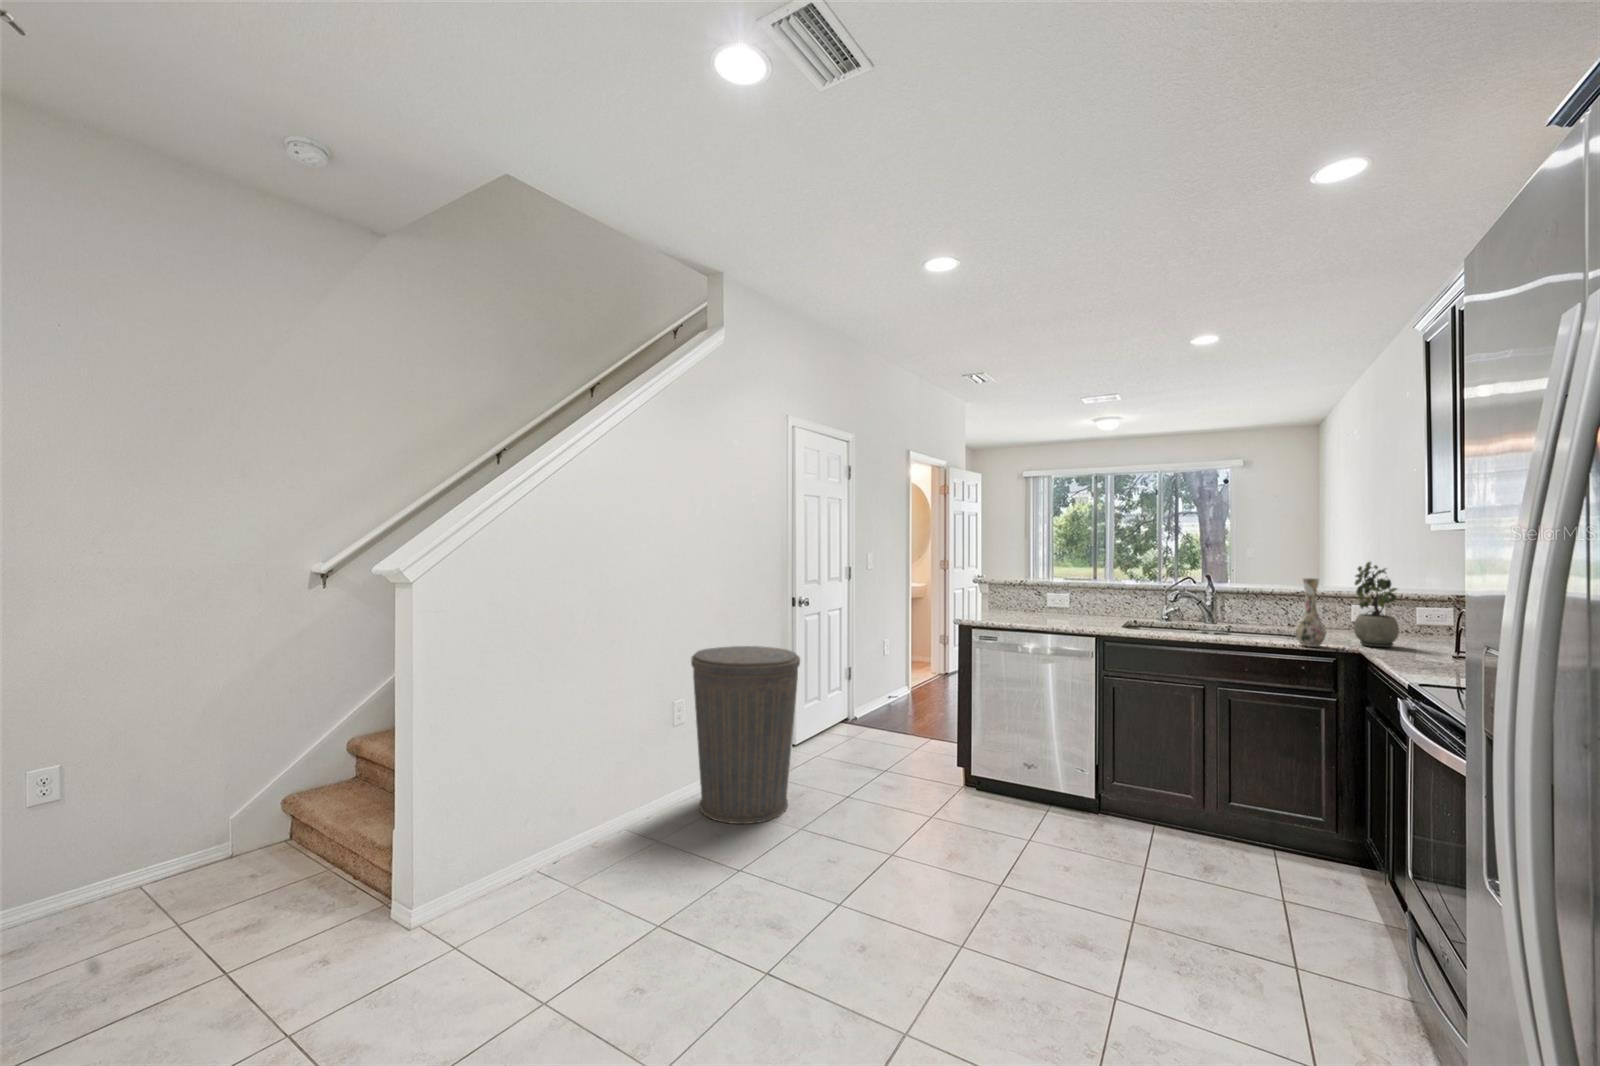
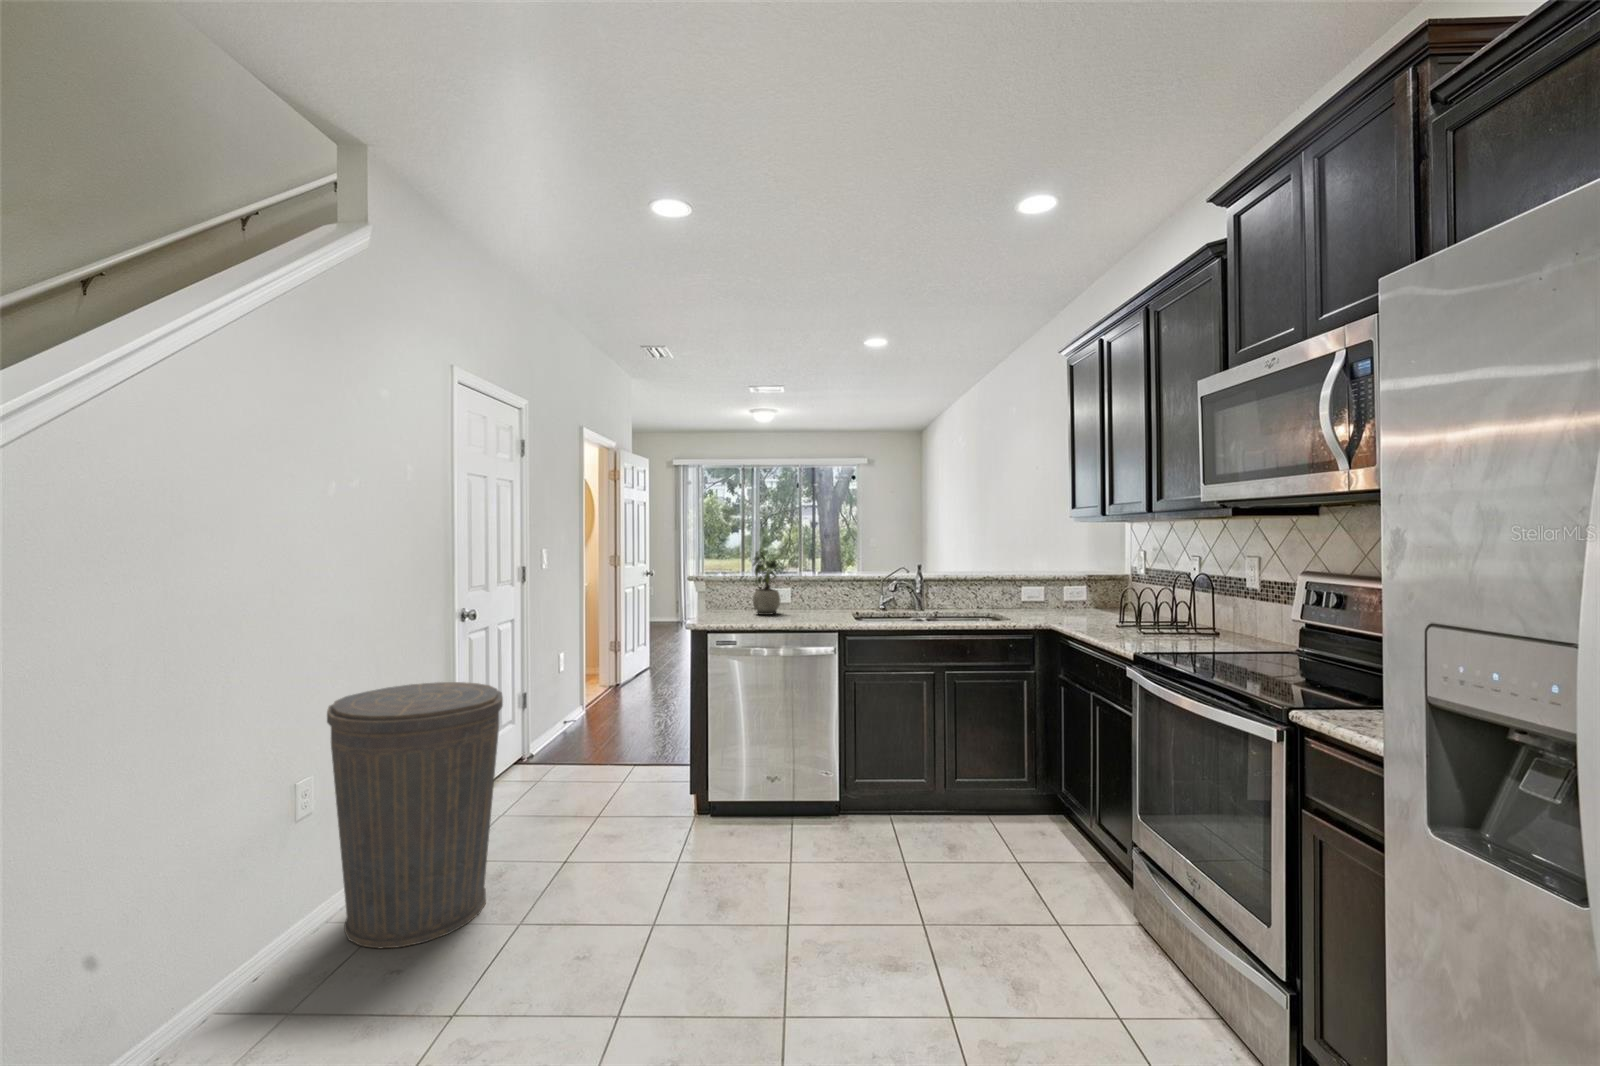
potted plant: present [1354,562,1399,647] -> present [753,548,780,615]
vase: present [1295,578,1326,647] -> none [1004,565,1028,627]

